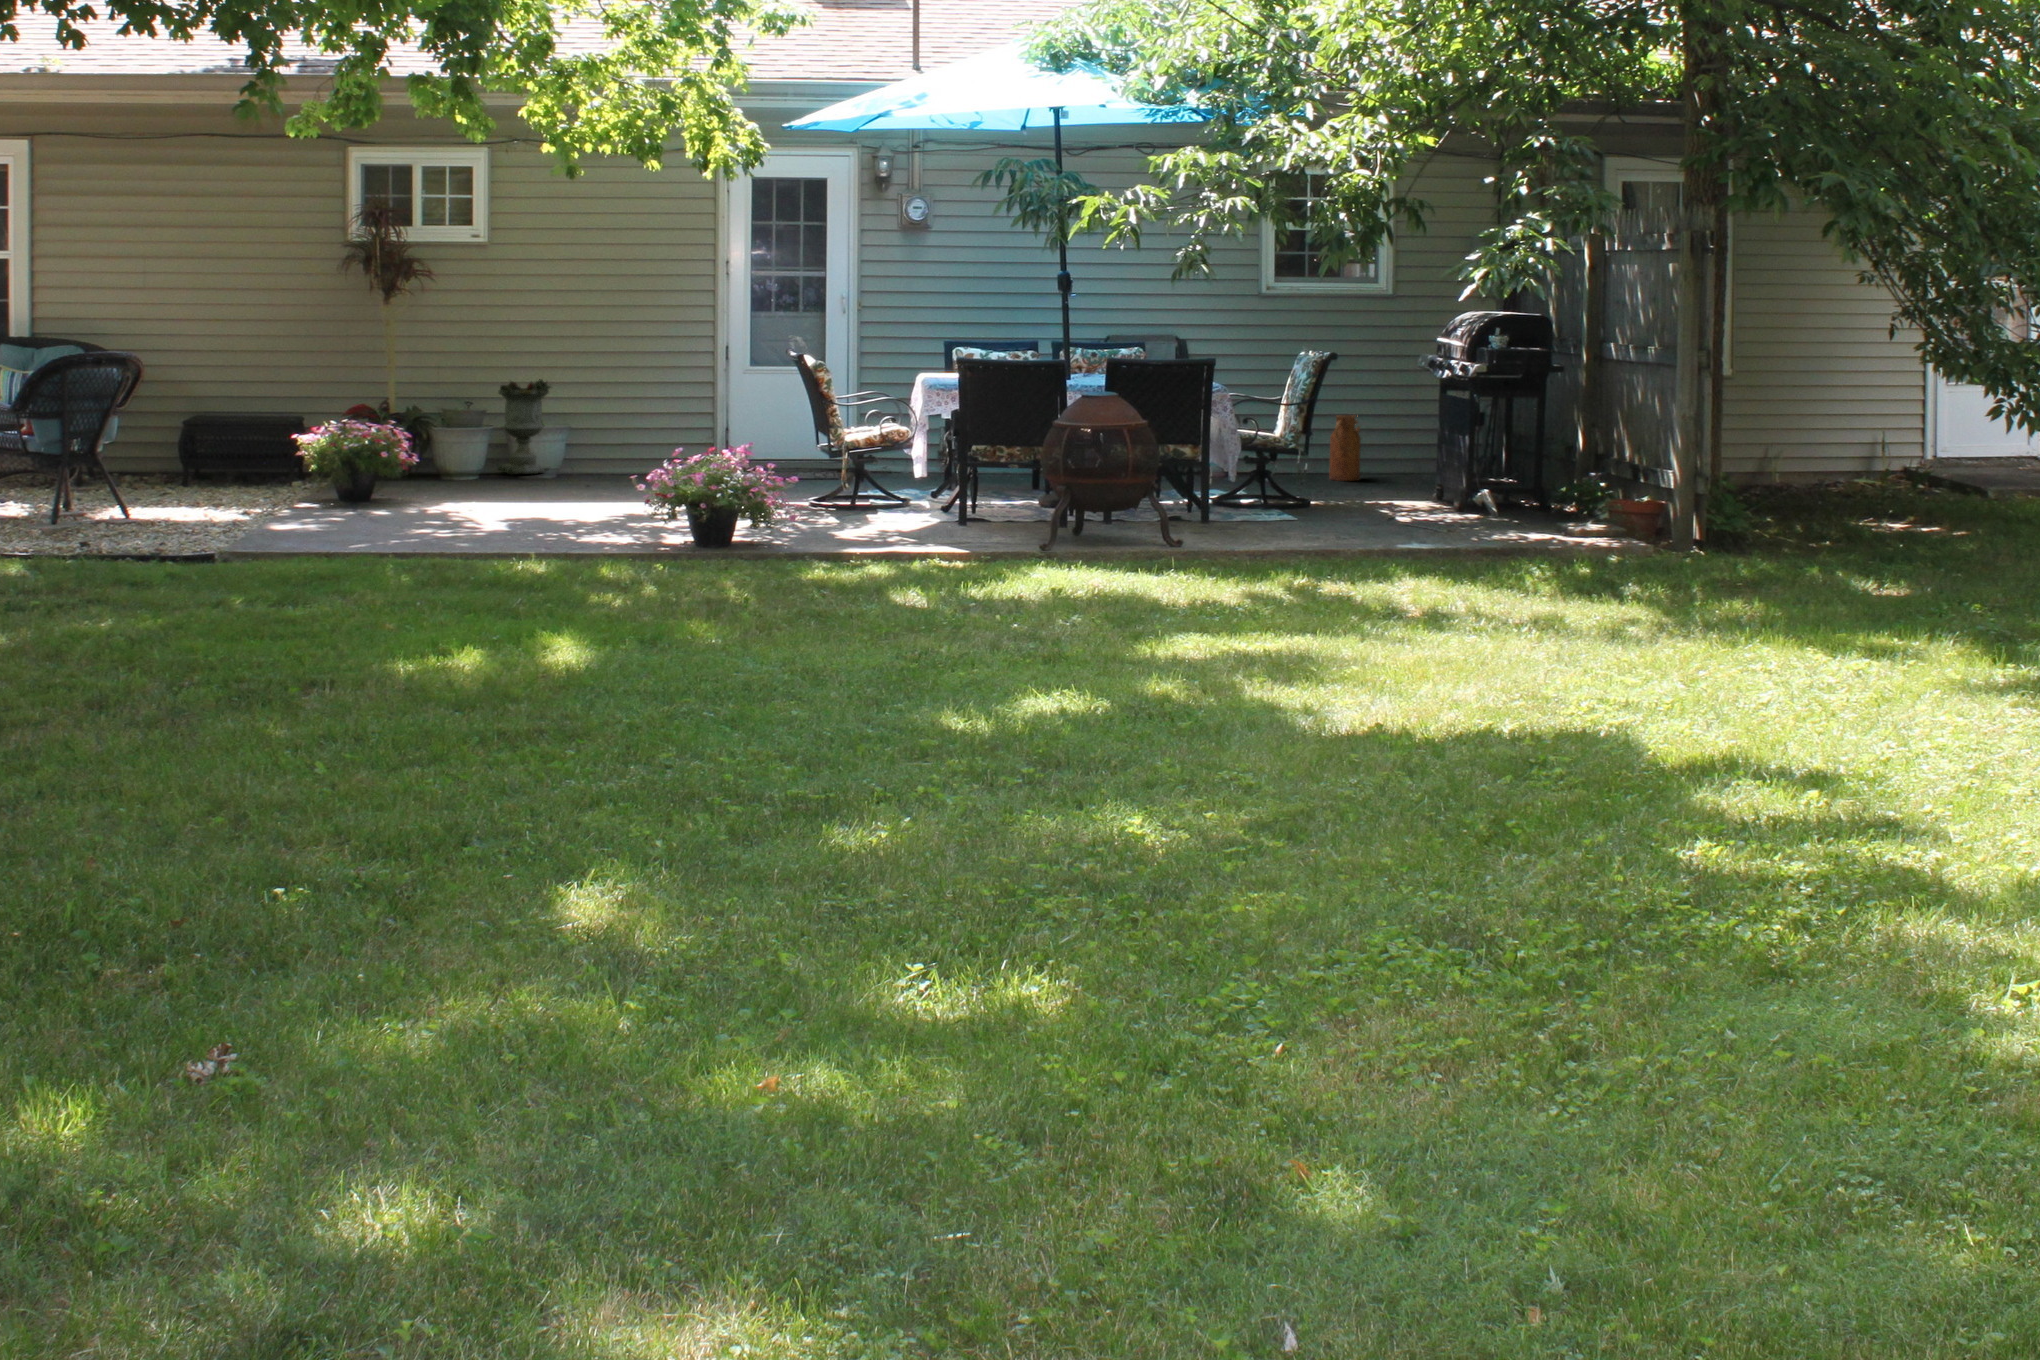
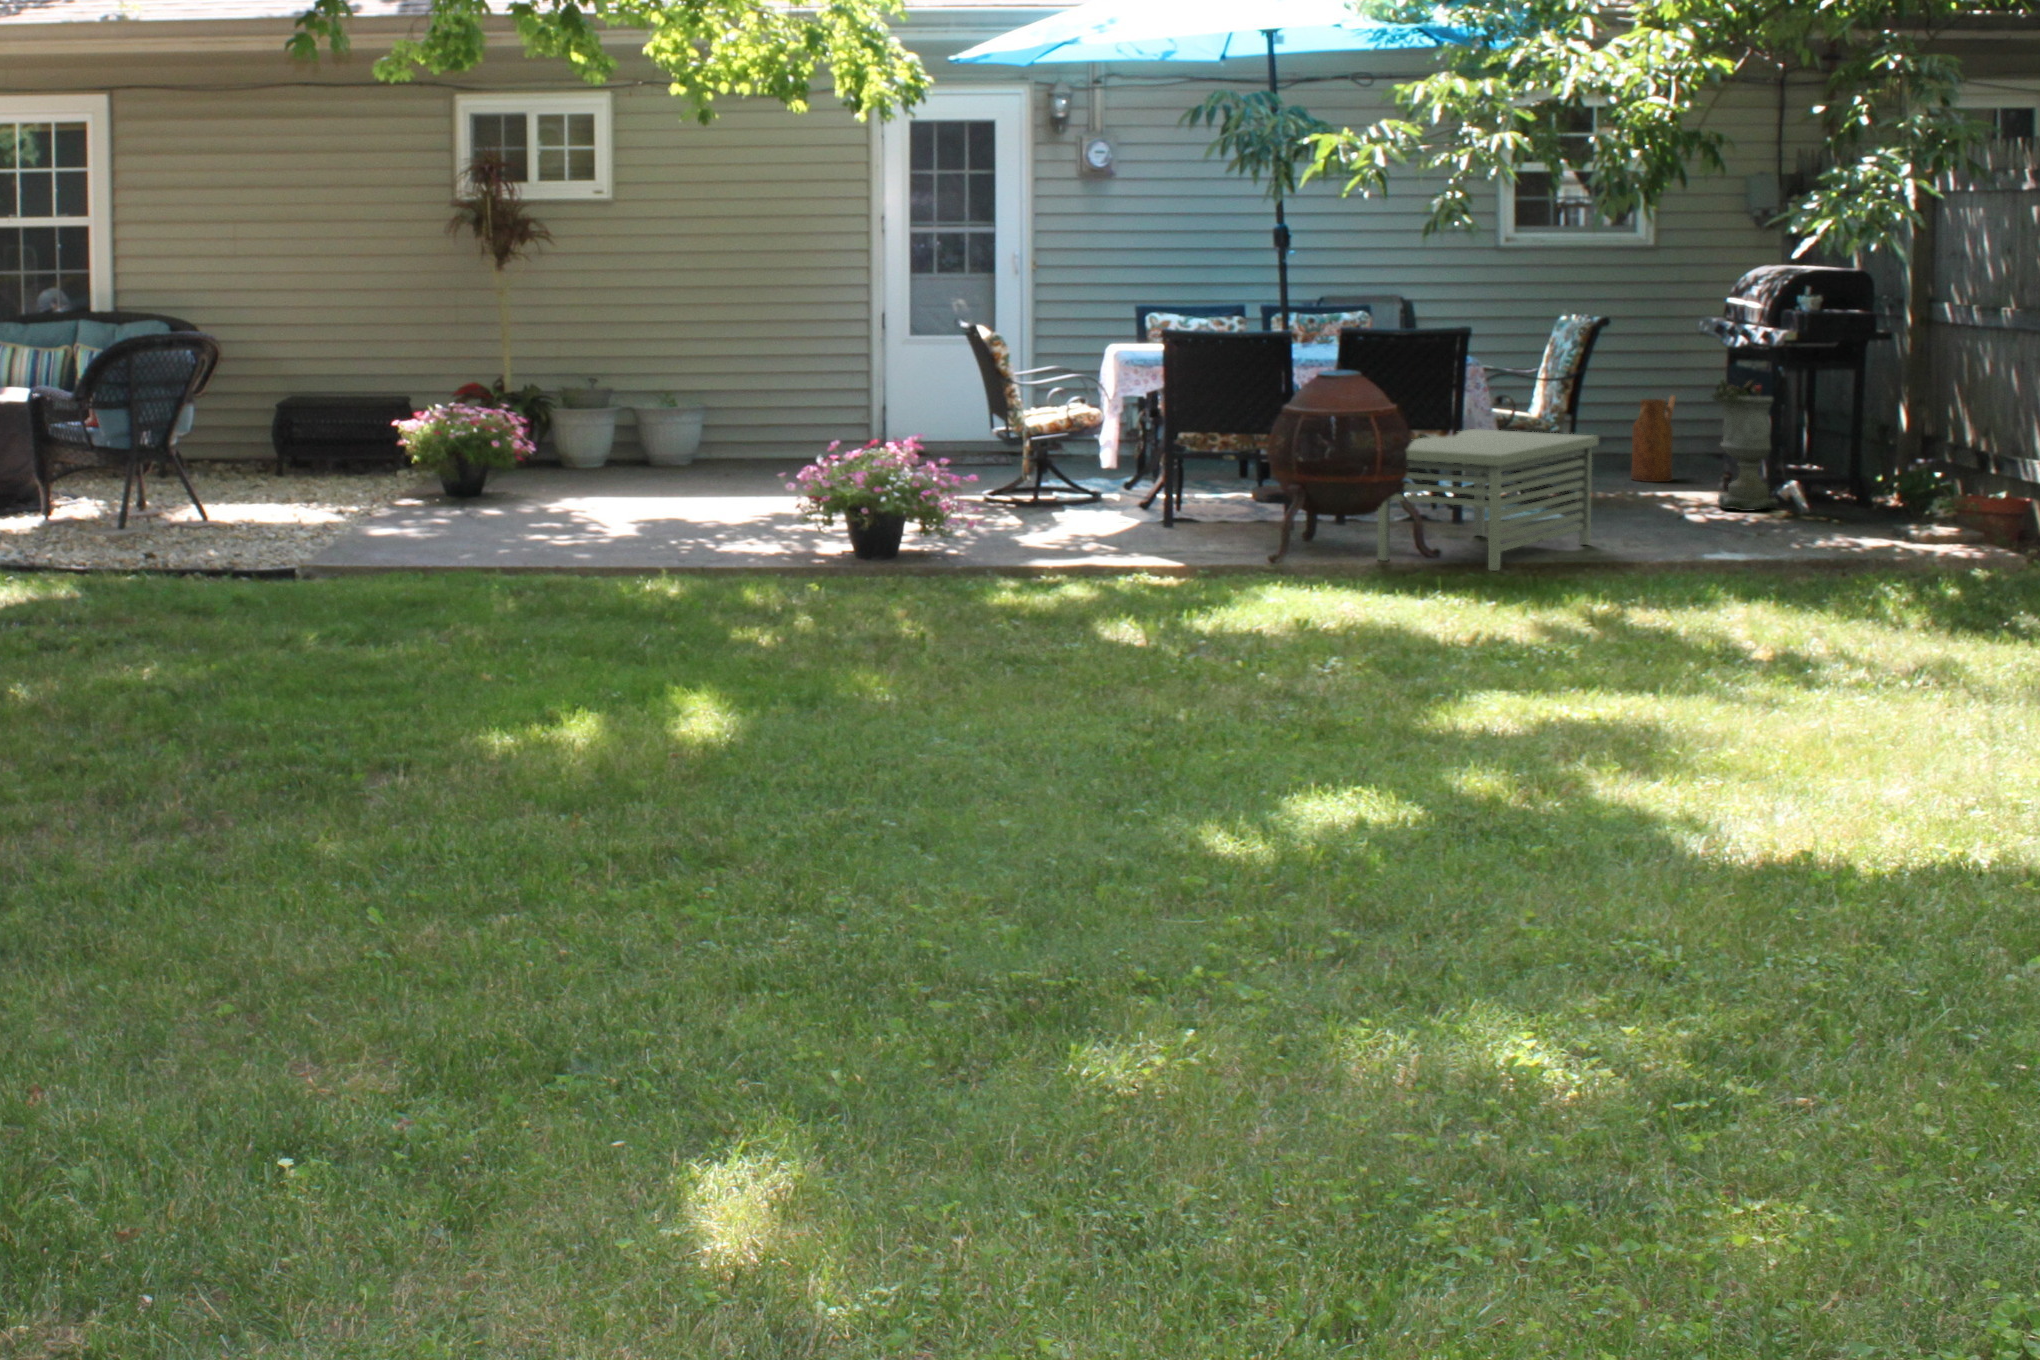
planter: present [498,379,551,475] -> present [1712,380,1777,511]
storage bench: none [1129,440,1310,557] -> present [1377,429,1599,571]

